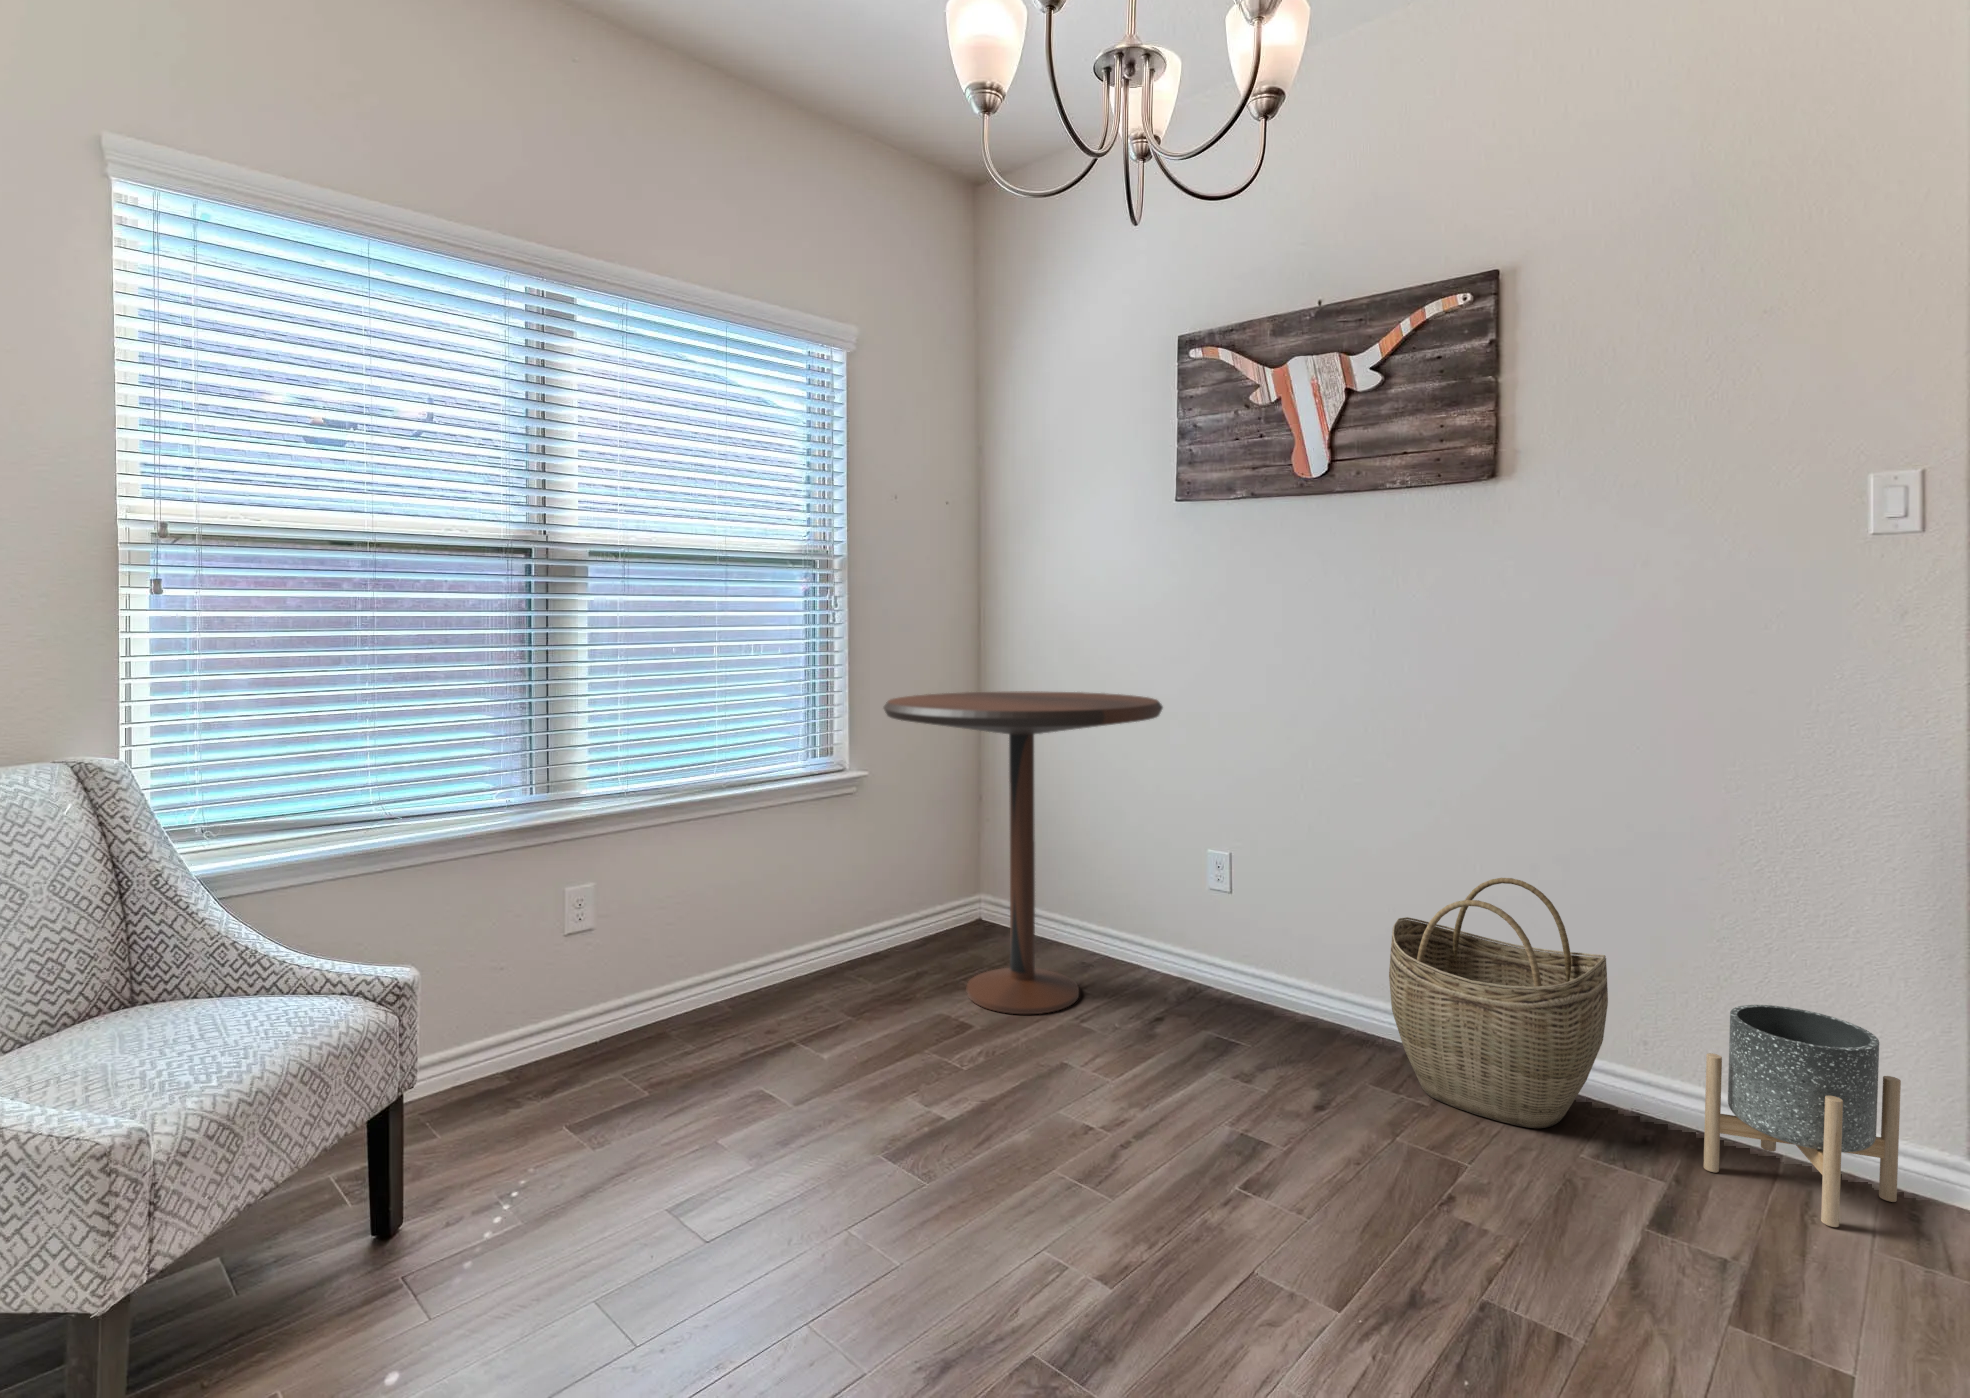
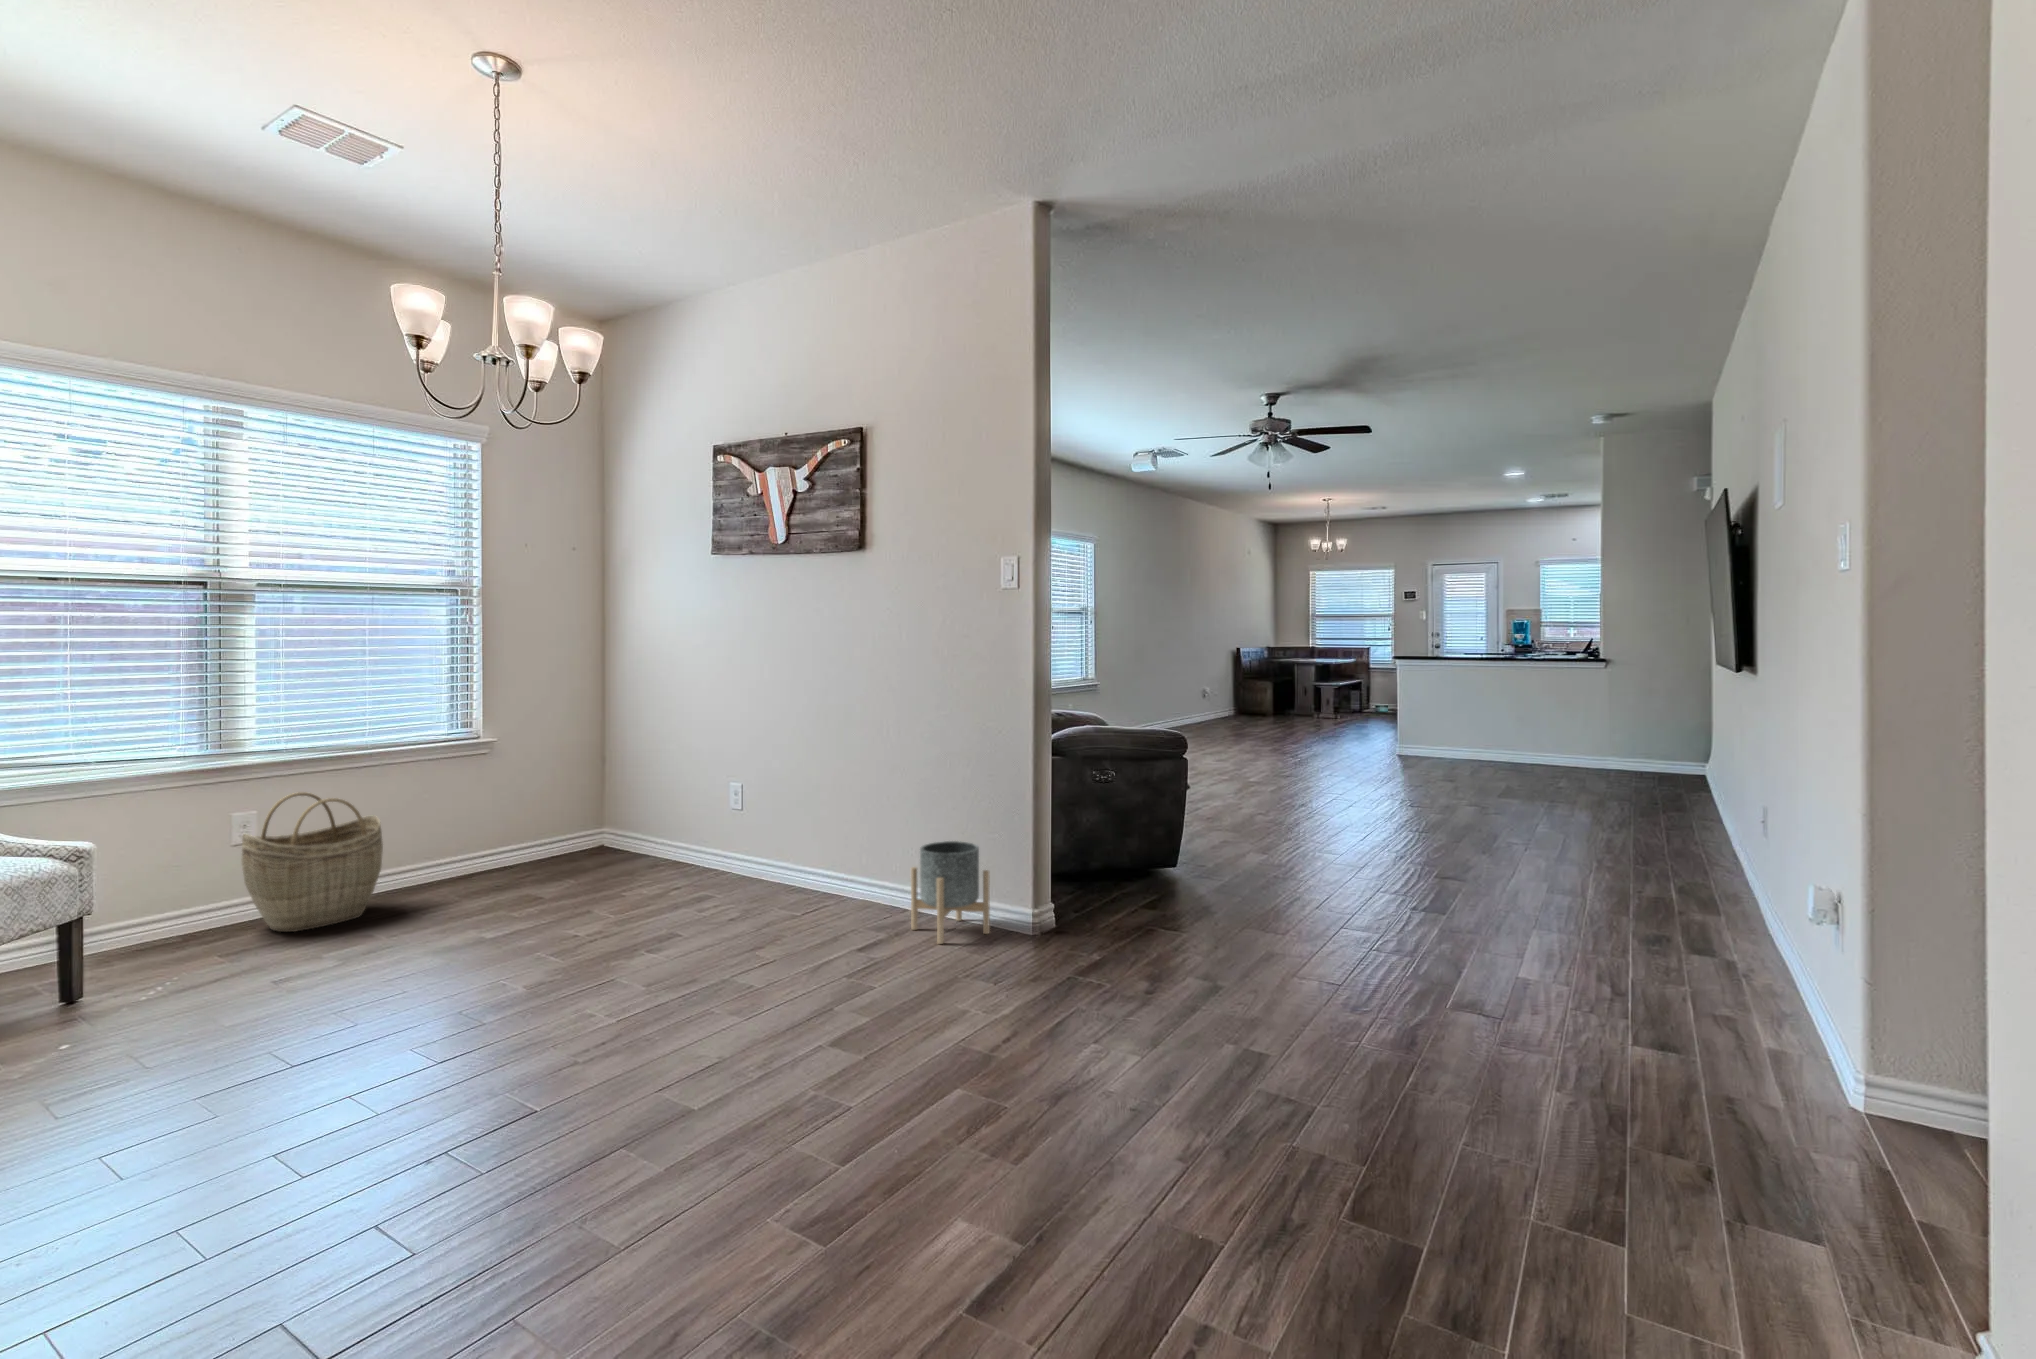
pedestal table: present [884,691,1163,1014] -> none [492,681,695,891]
woven basket: present [1389,878,1608,1128] -> present [242,792,383,932]

